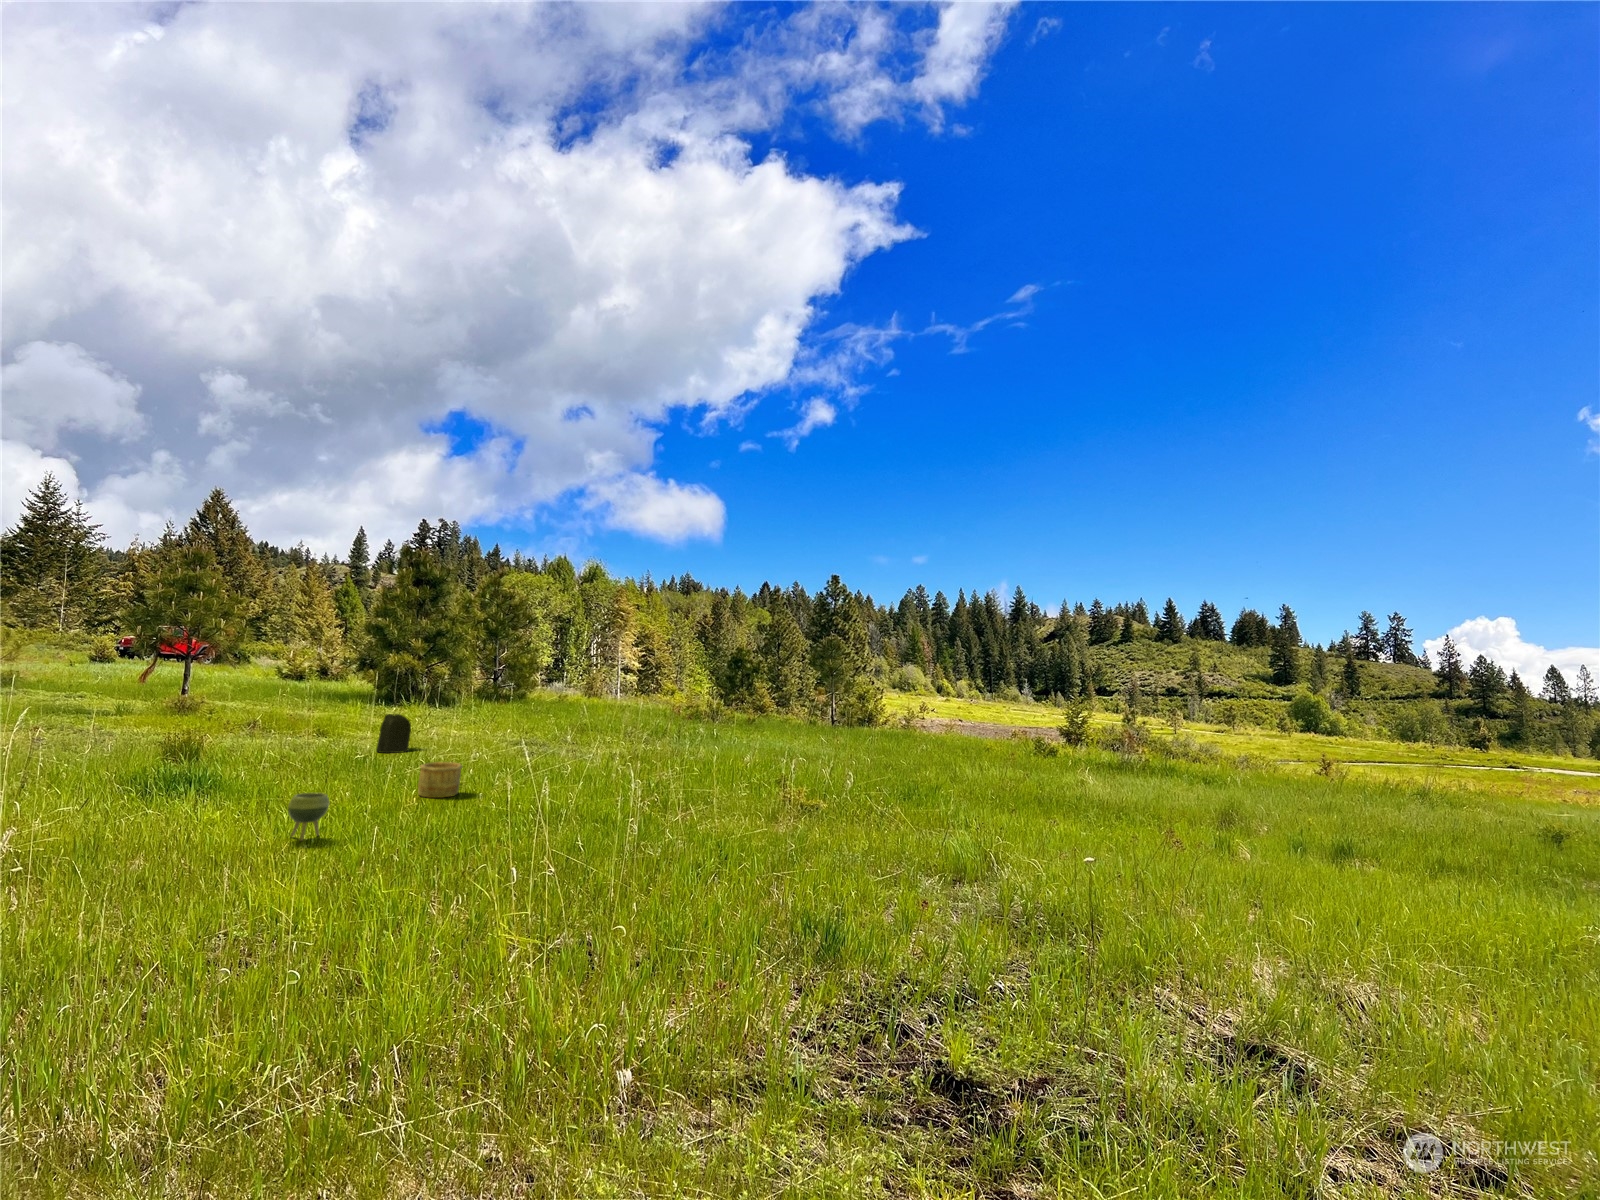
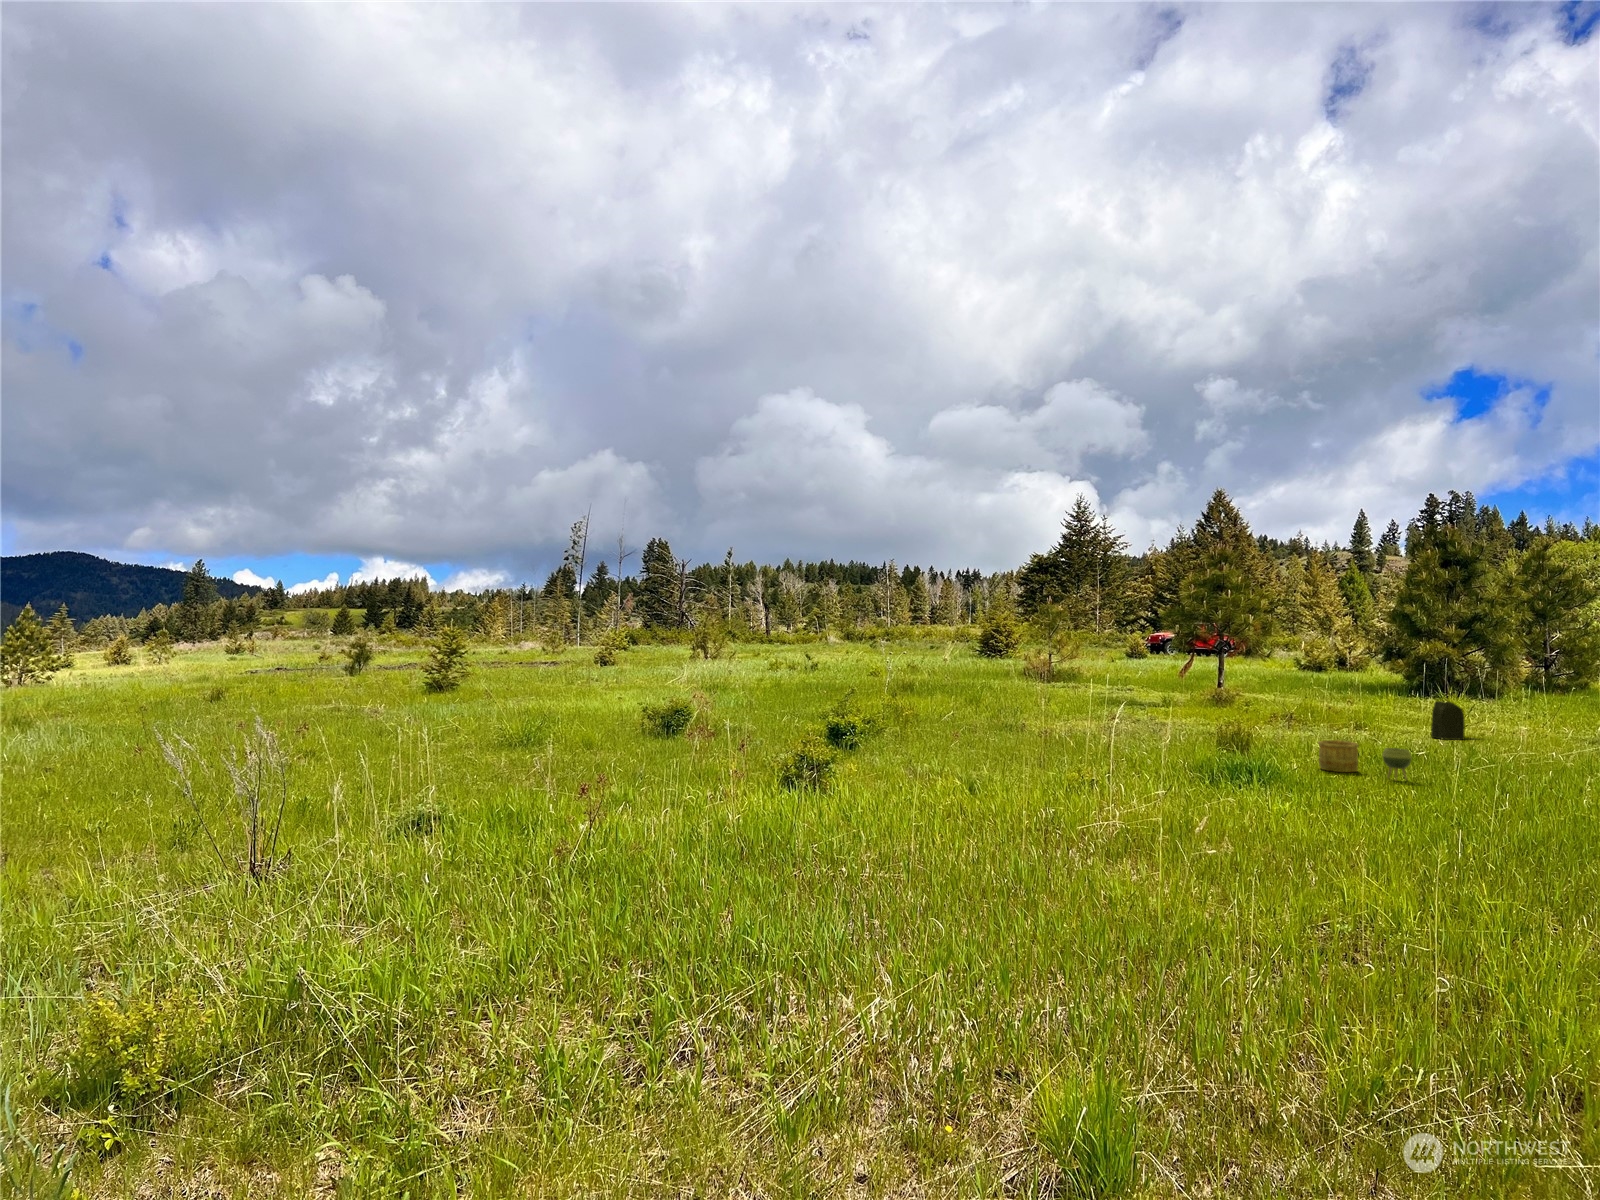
wooden bucket: present [418,762,463,798] -> present [1318,740,1359,772]

